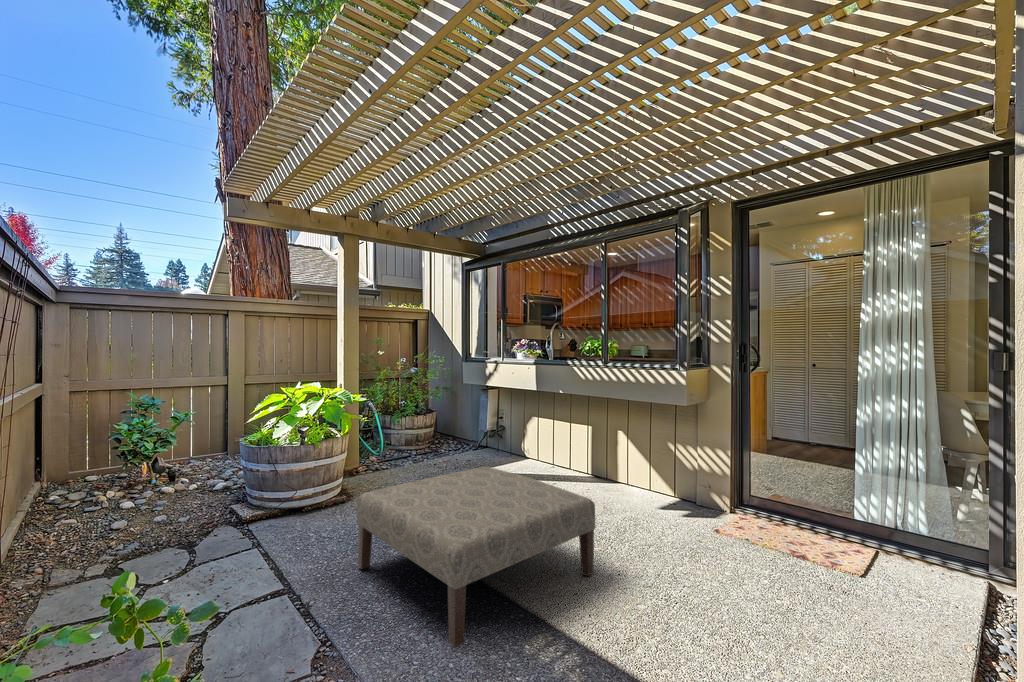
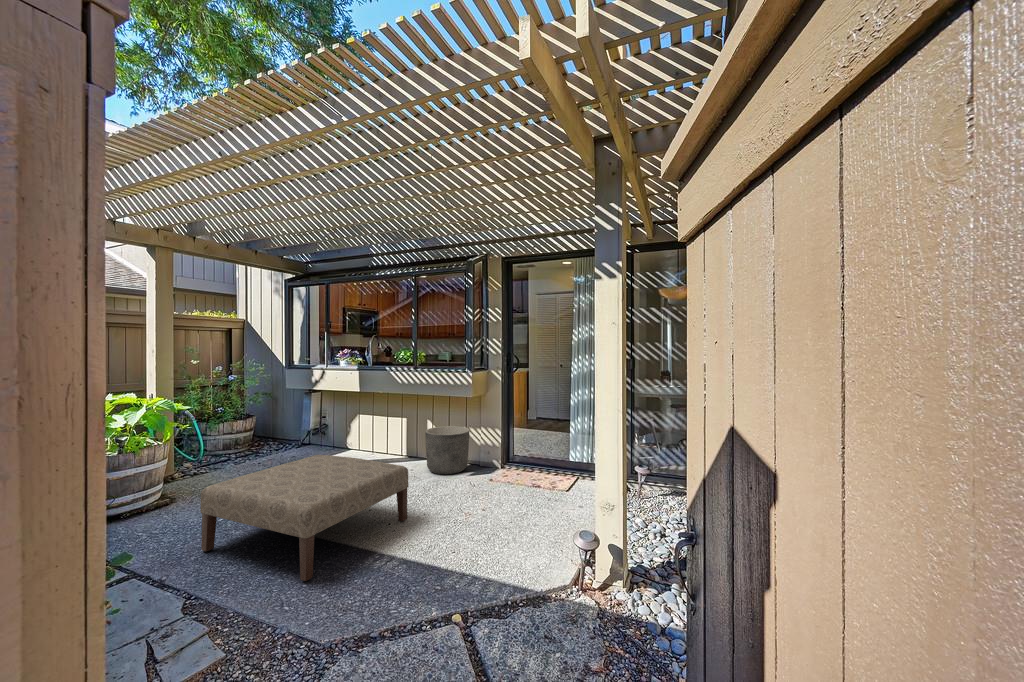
planter: none [619,443,682,511] -> present [426,426,470,474]

